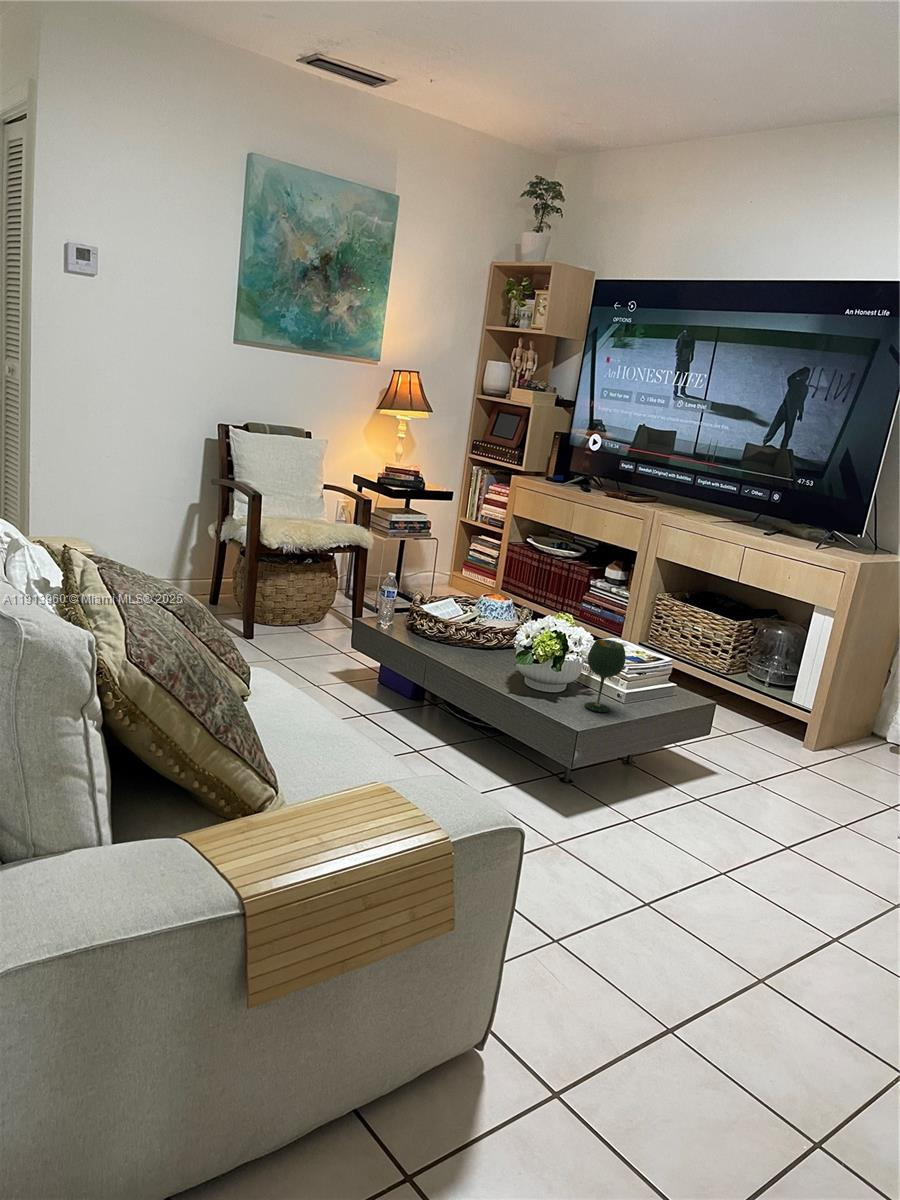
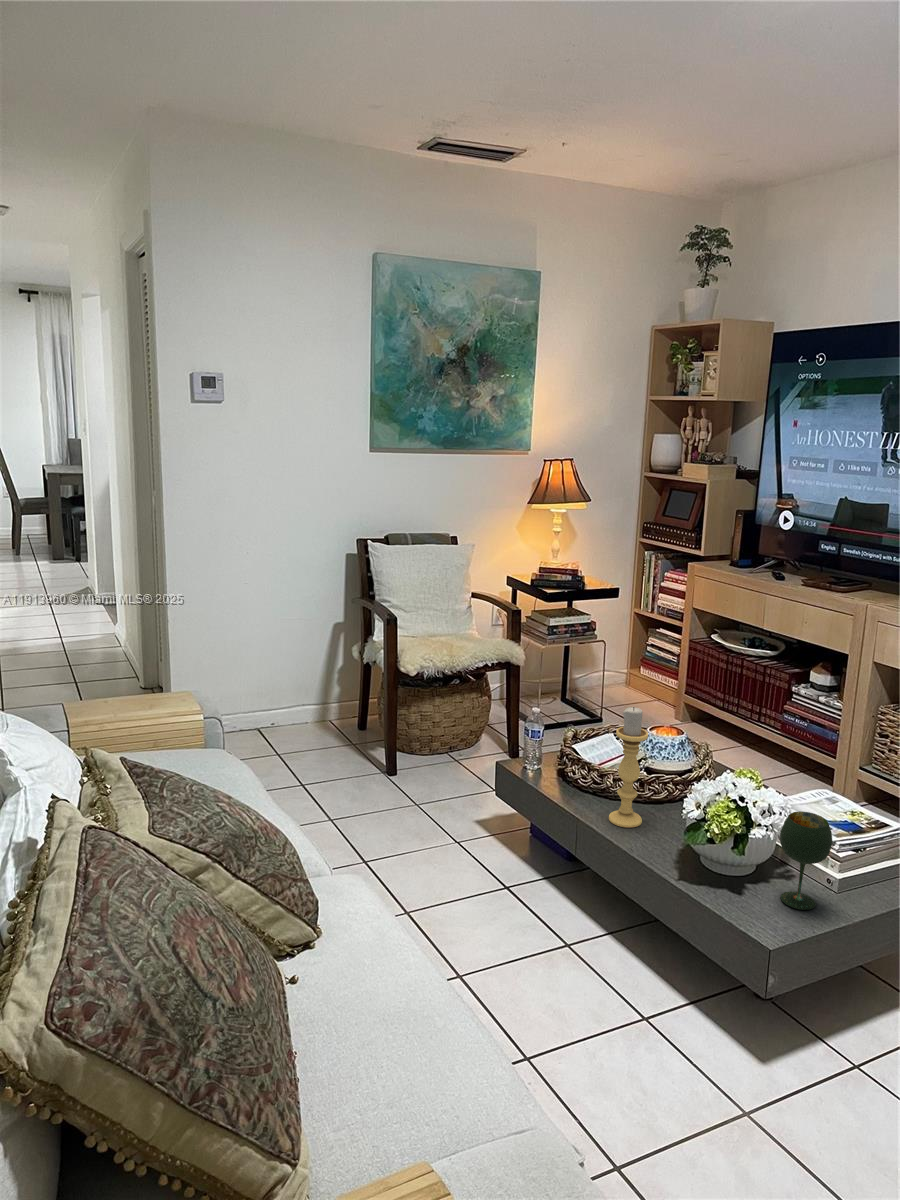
candle holder: none [452,564,488,662] -> present [609,707,648,828]

